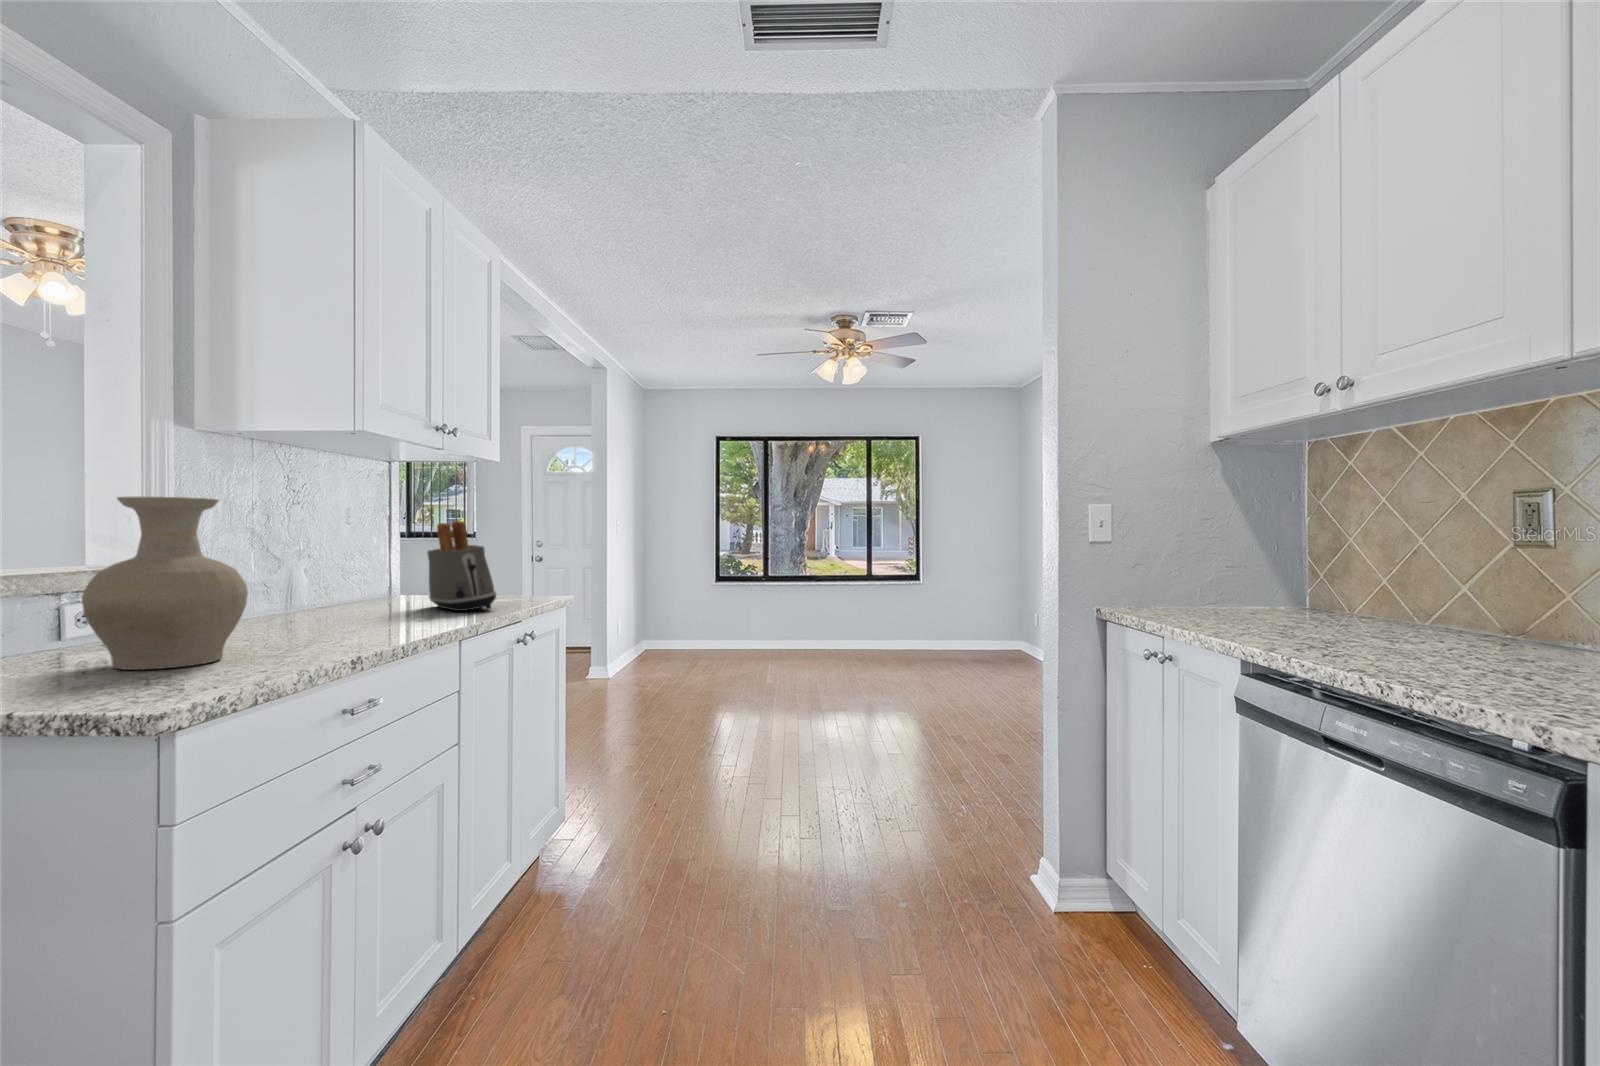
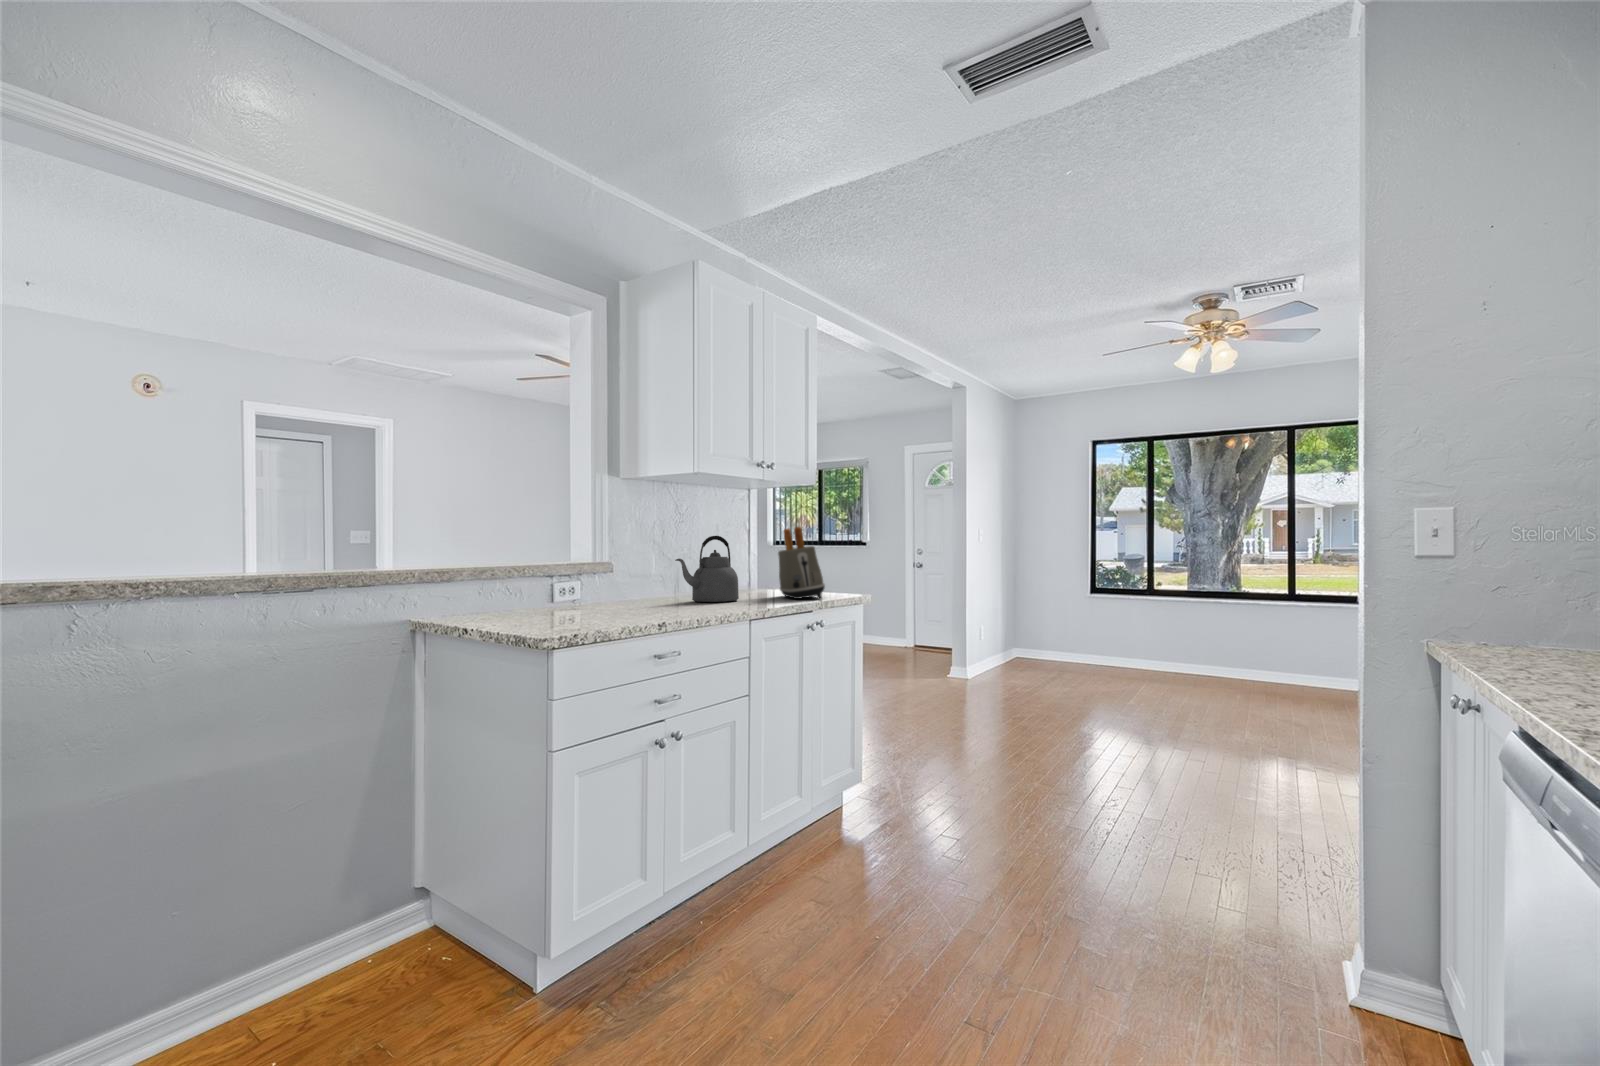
vase: present [82,497,248,670] -> none [551,510,638,622]
kettle: none [282,531,377,620] -> present [675,536,739,602]

